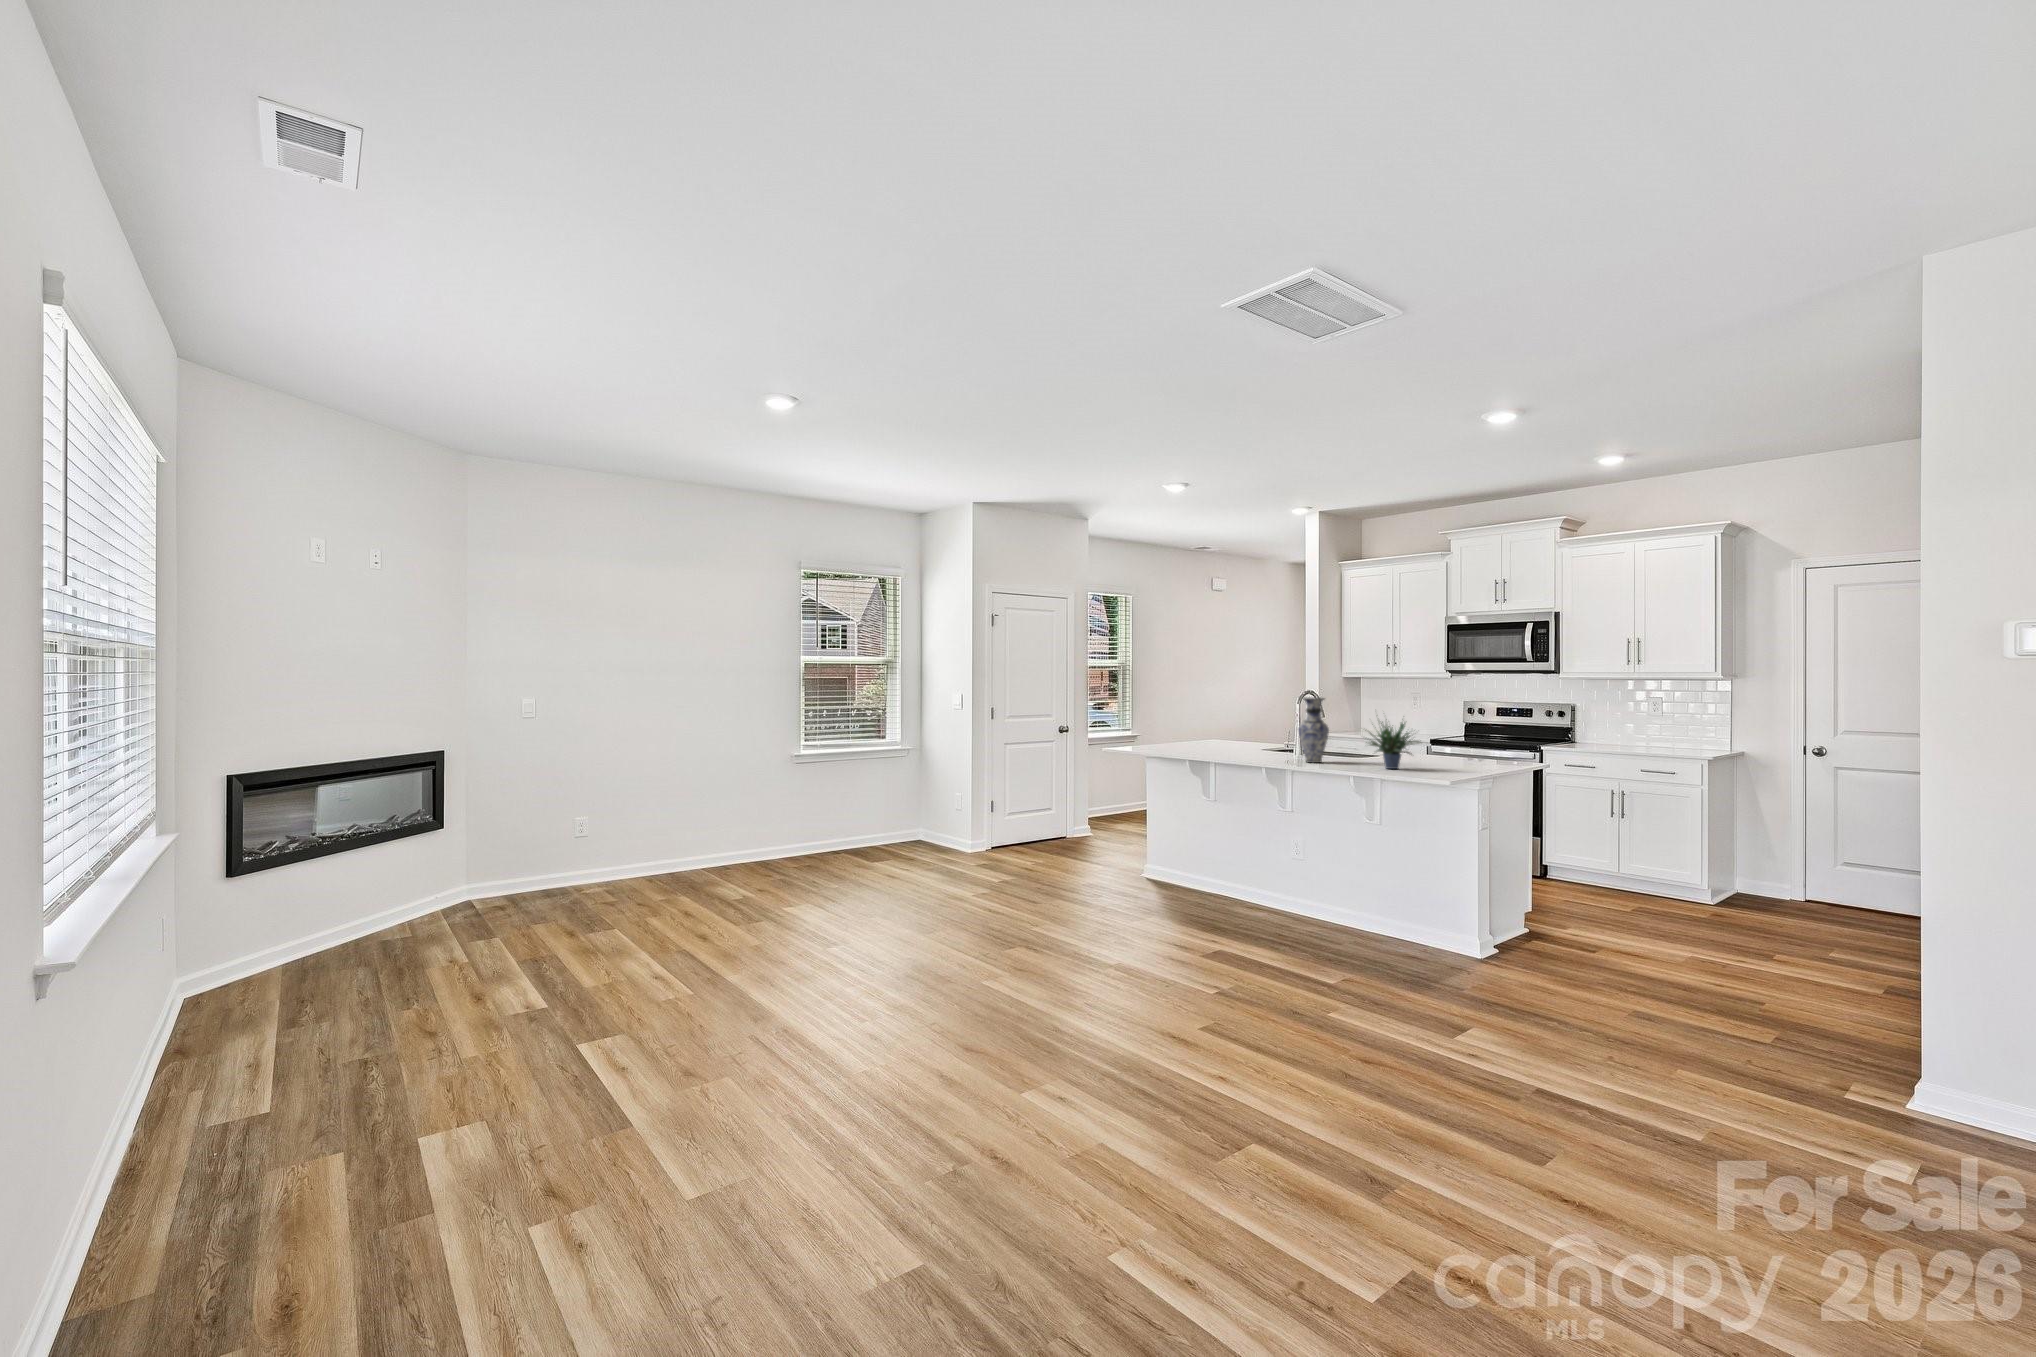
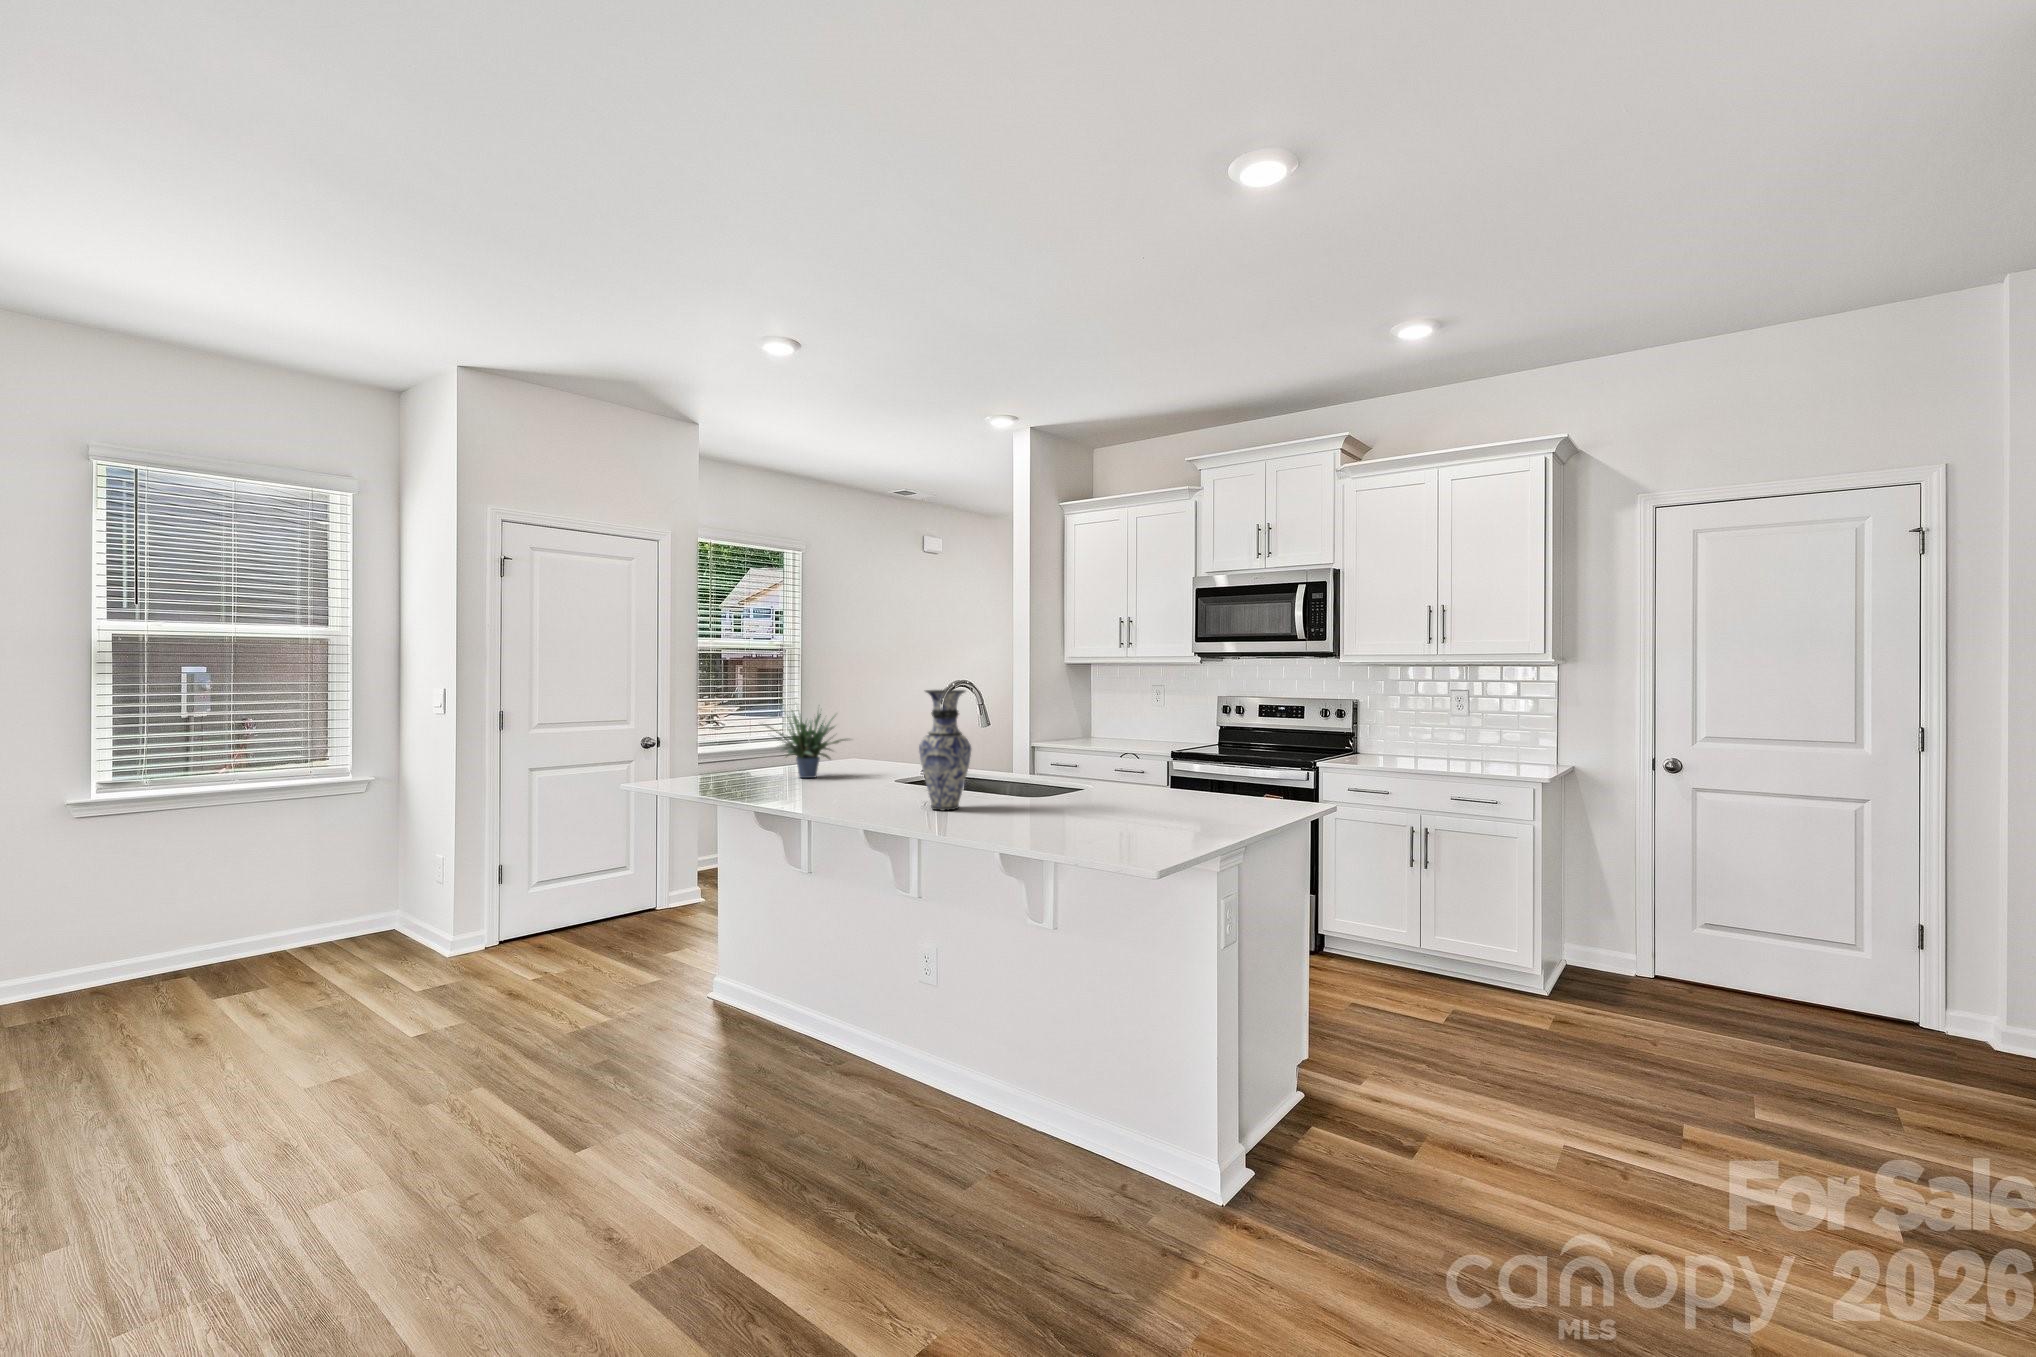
potted plant: present [1366,719,1419,769] -> present [766,712,846,778]

